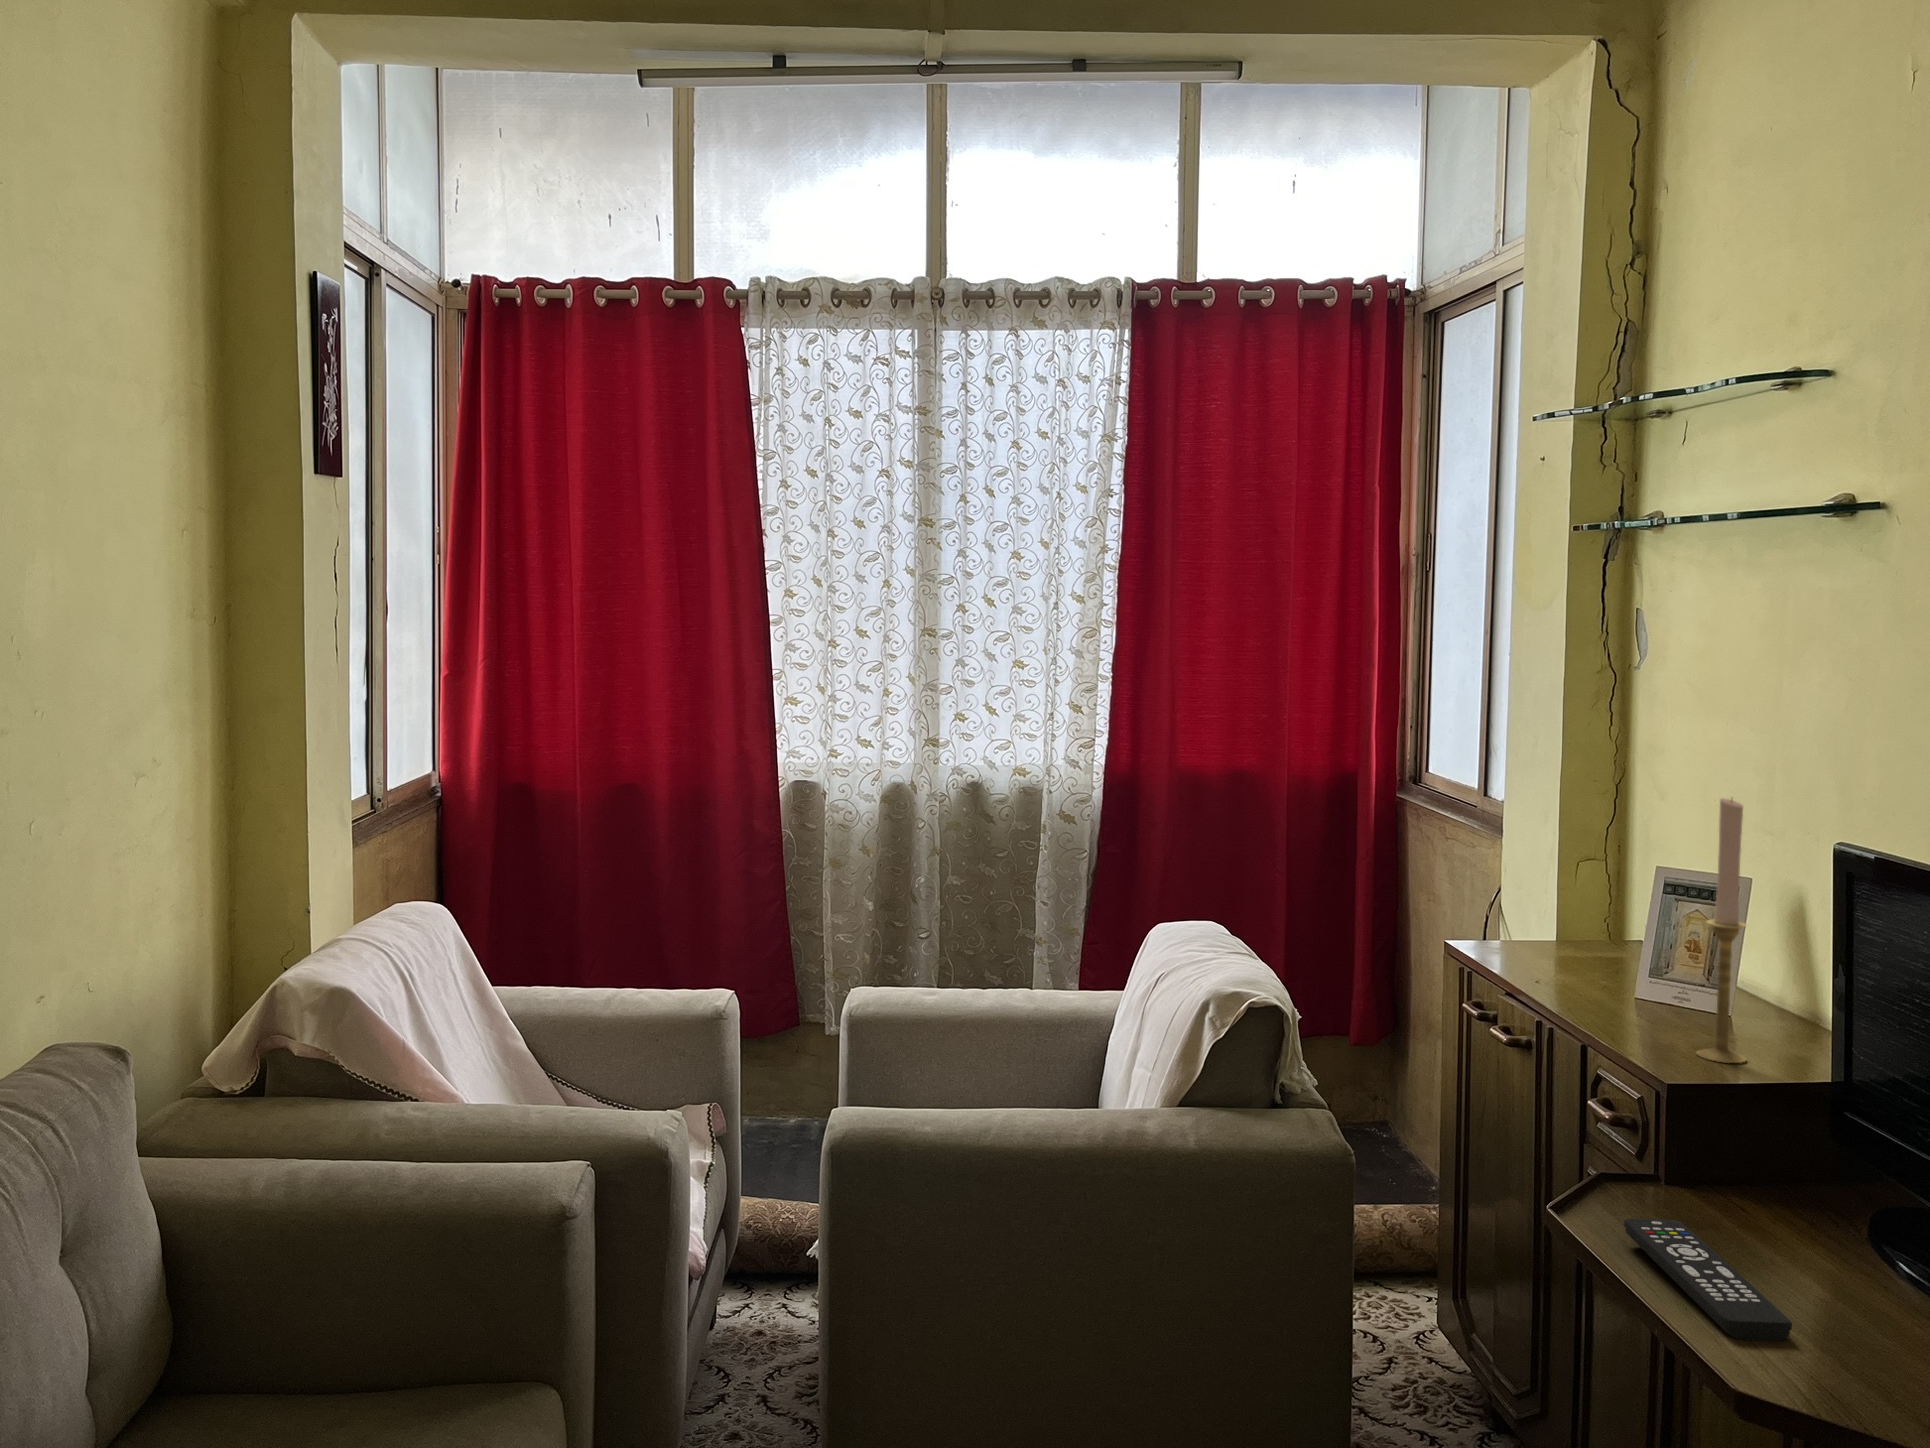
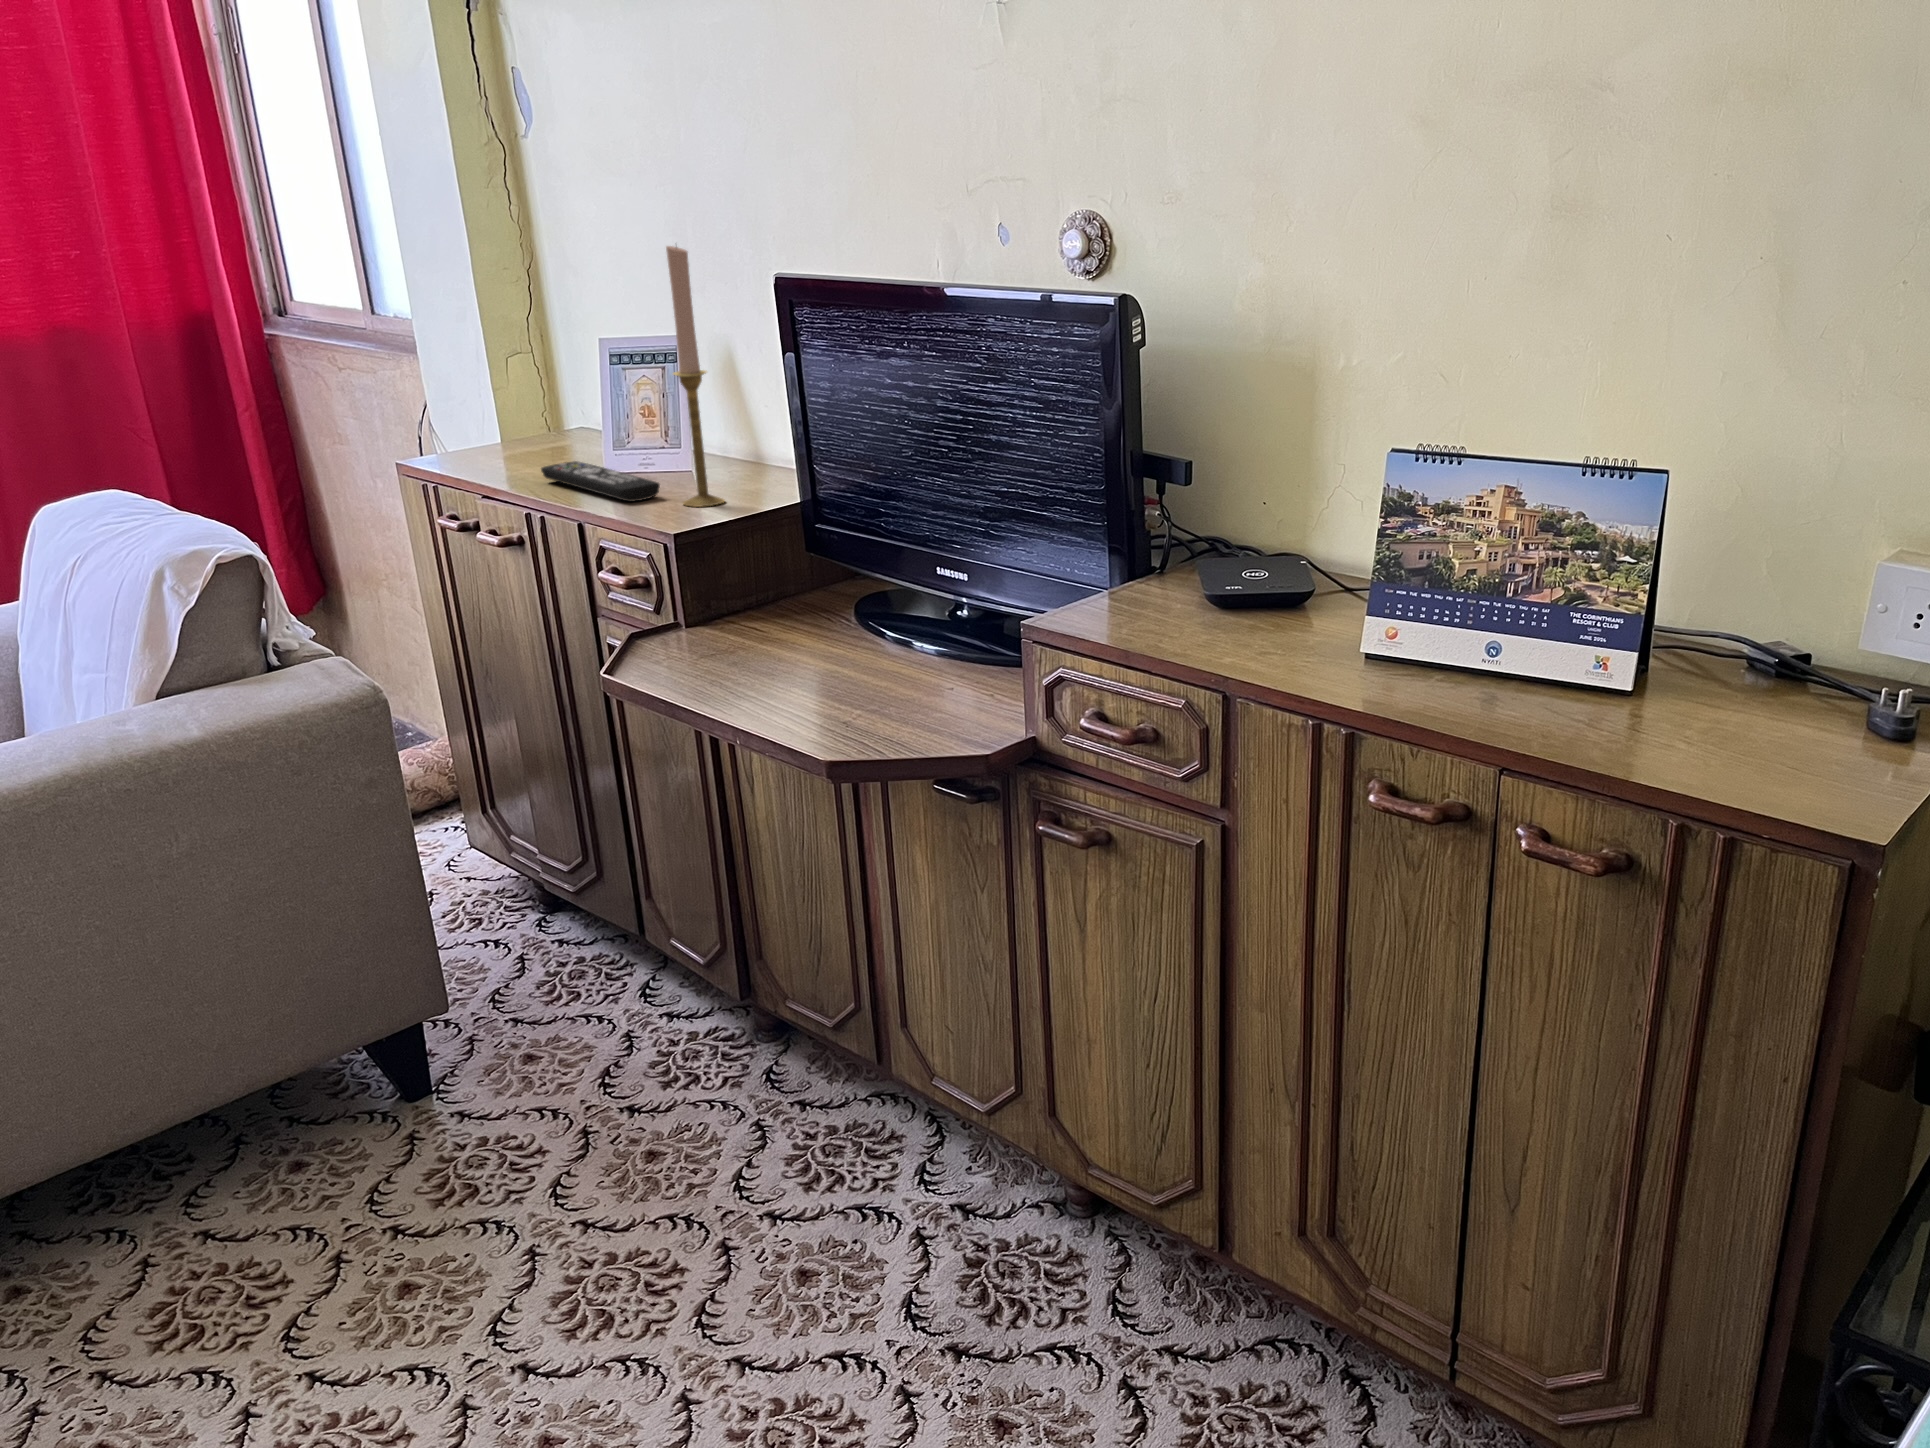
remote control: present [1624,1219,1792,1341] -> present [541,461,660,502]

